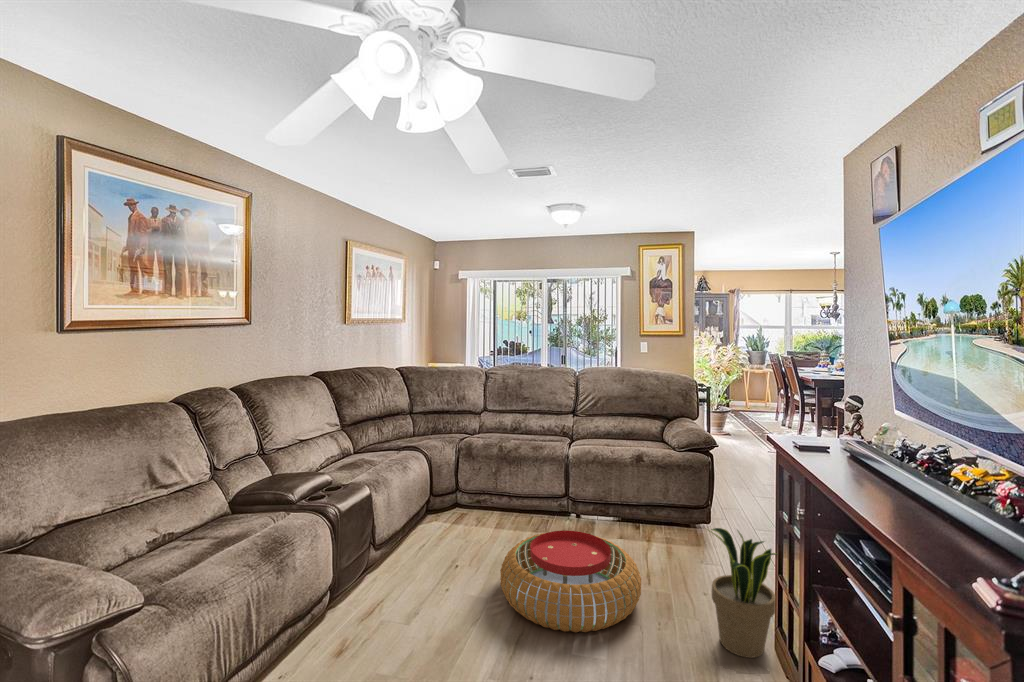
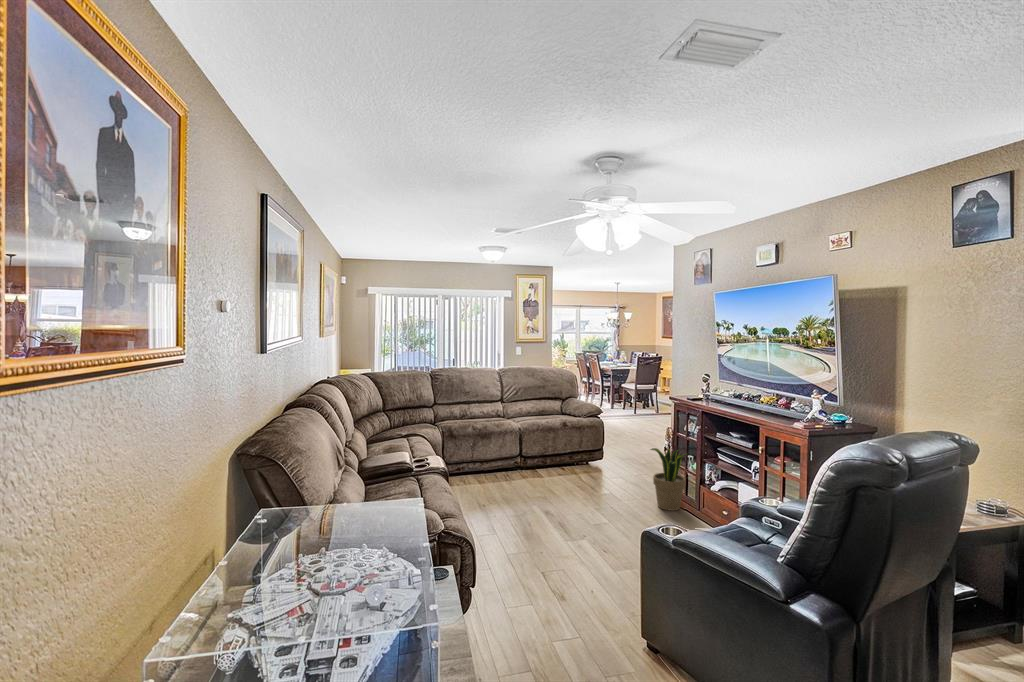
pouf: present [500,531,641,633] -> none [529,468,615,521]

